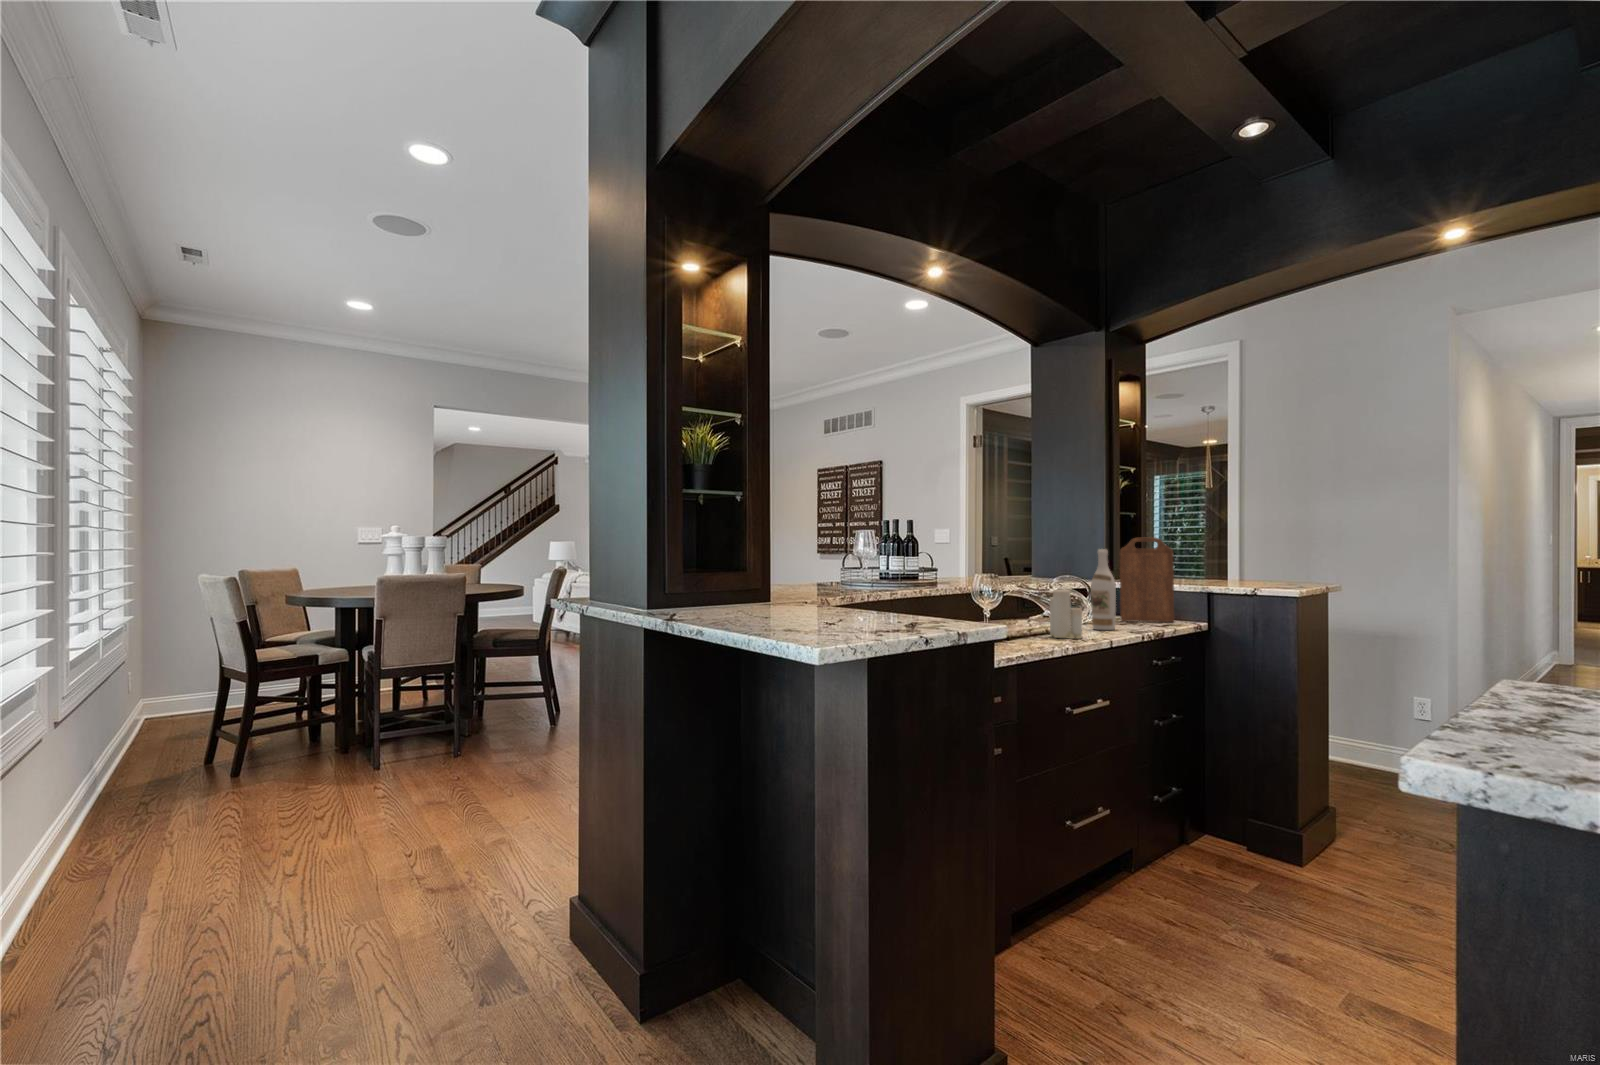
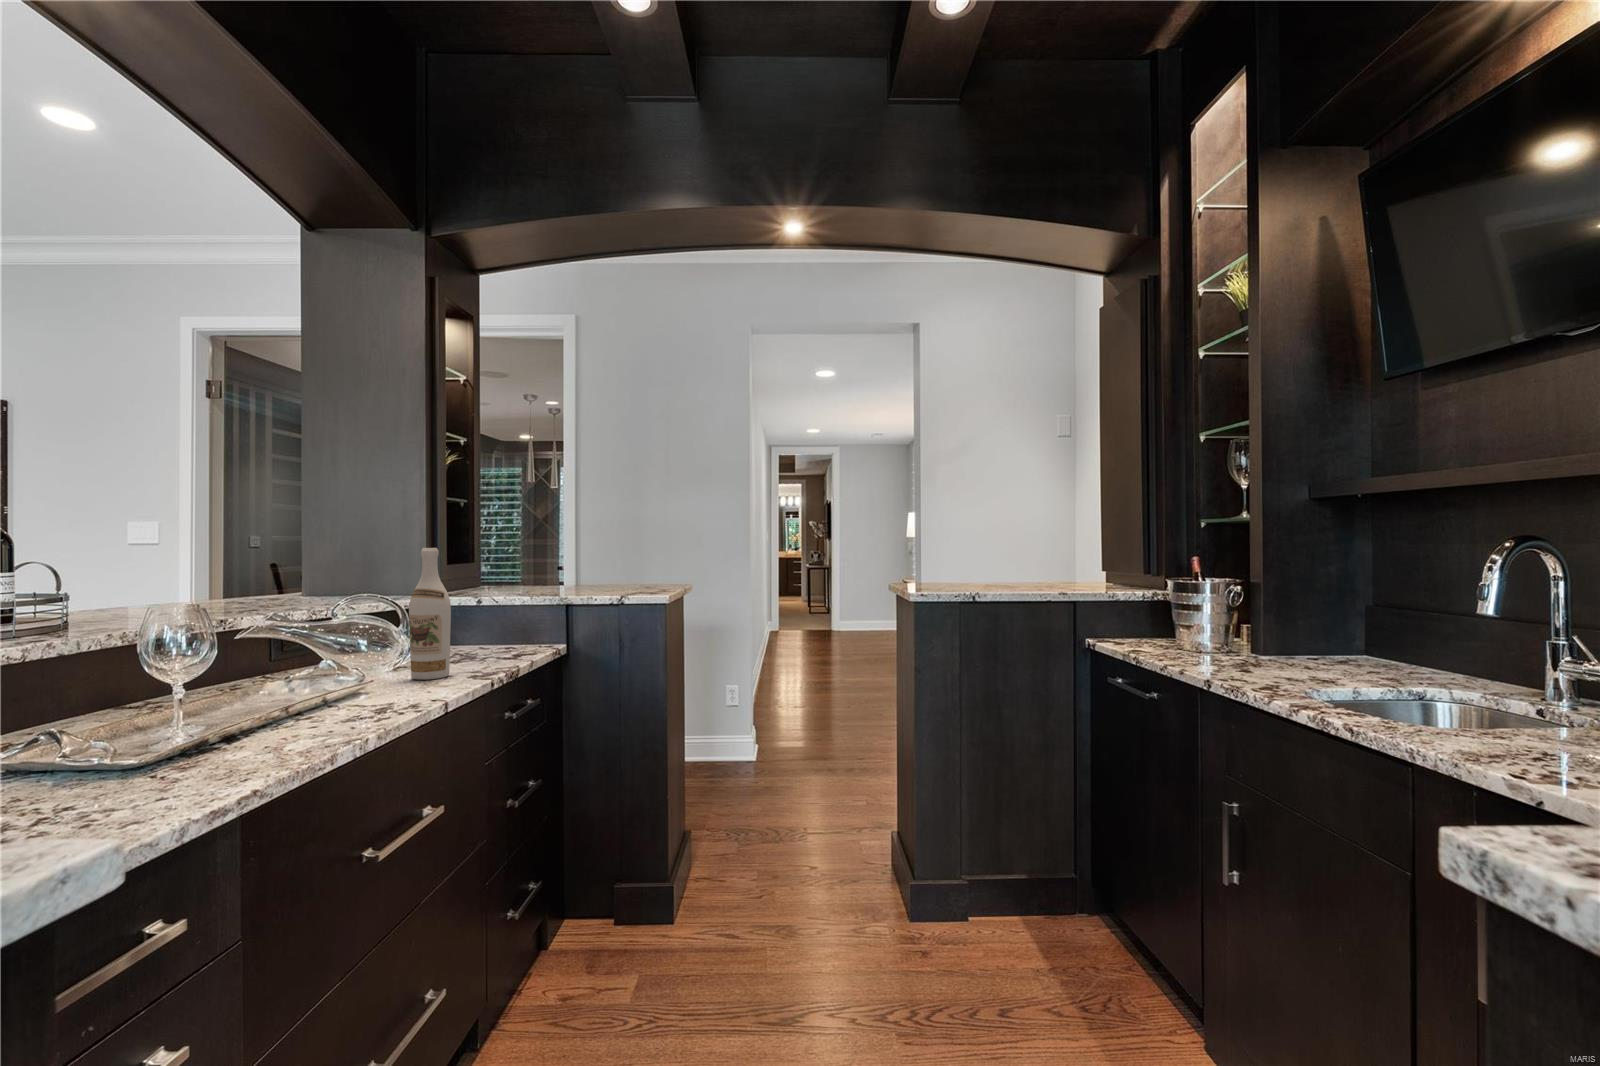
cutting board: present [1120,537,1174,622] -> none [449,532,525,654]
candle: present [1050,590,1082,639] -> none [332,613,399,716]

